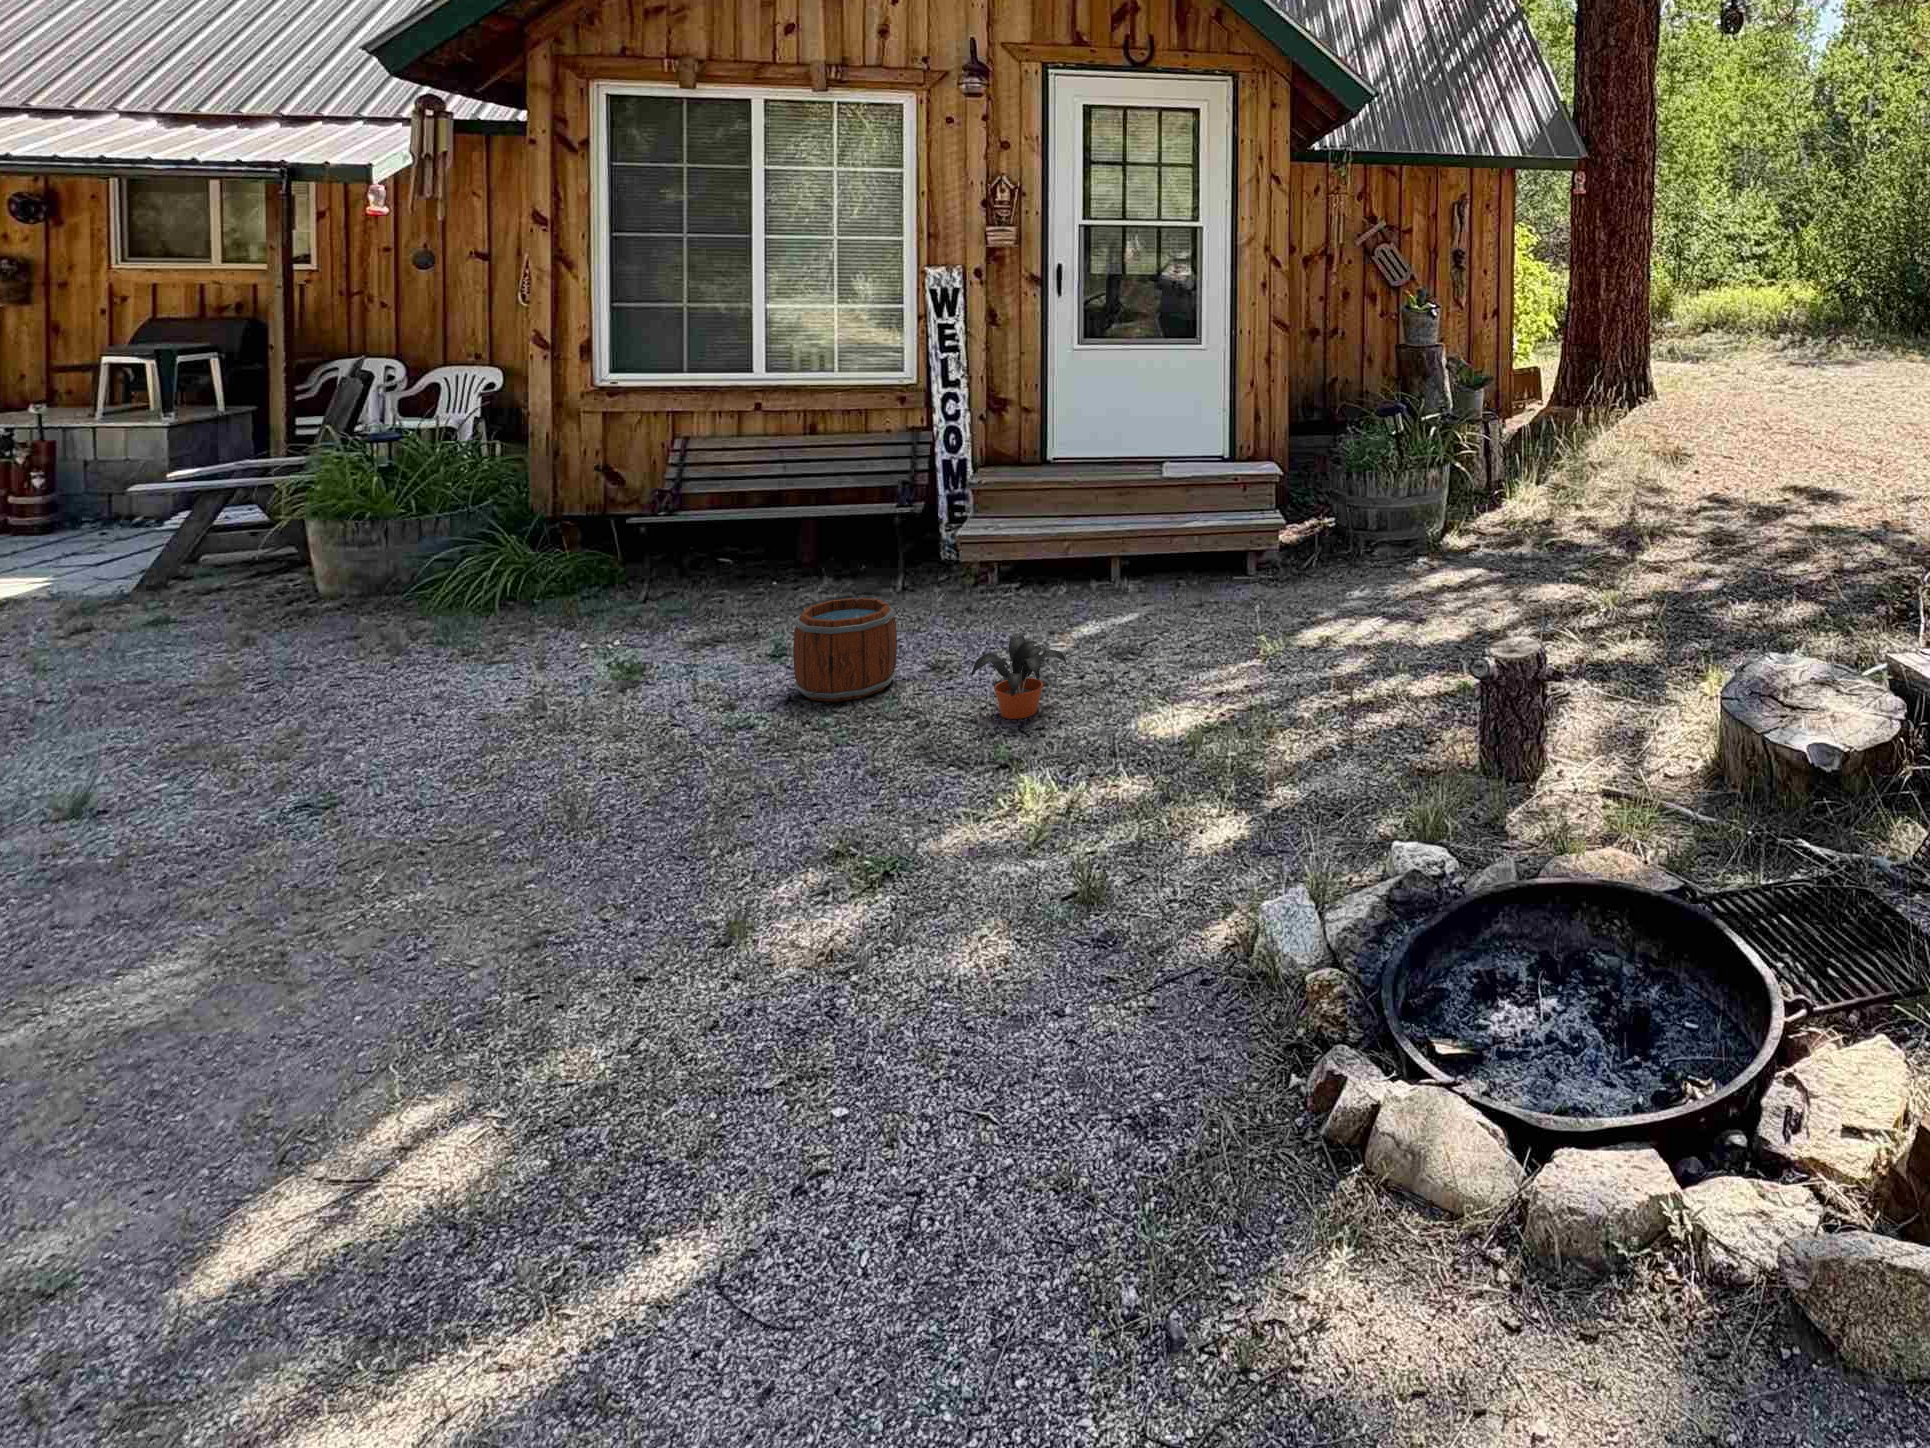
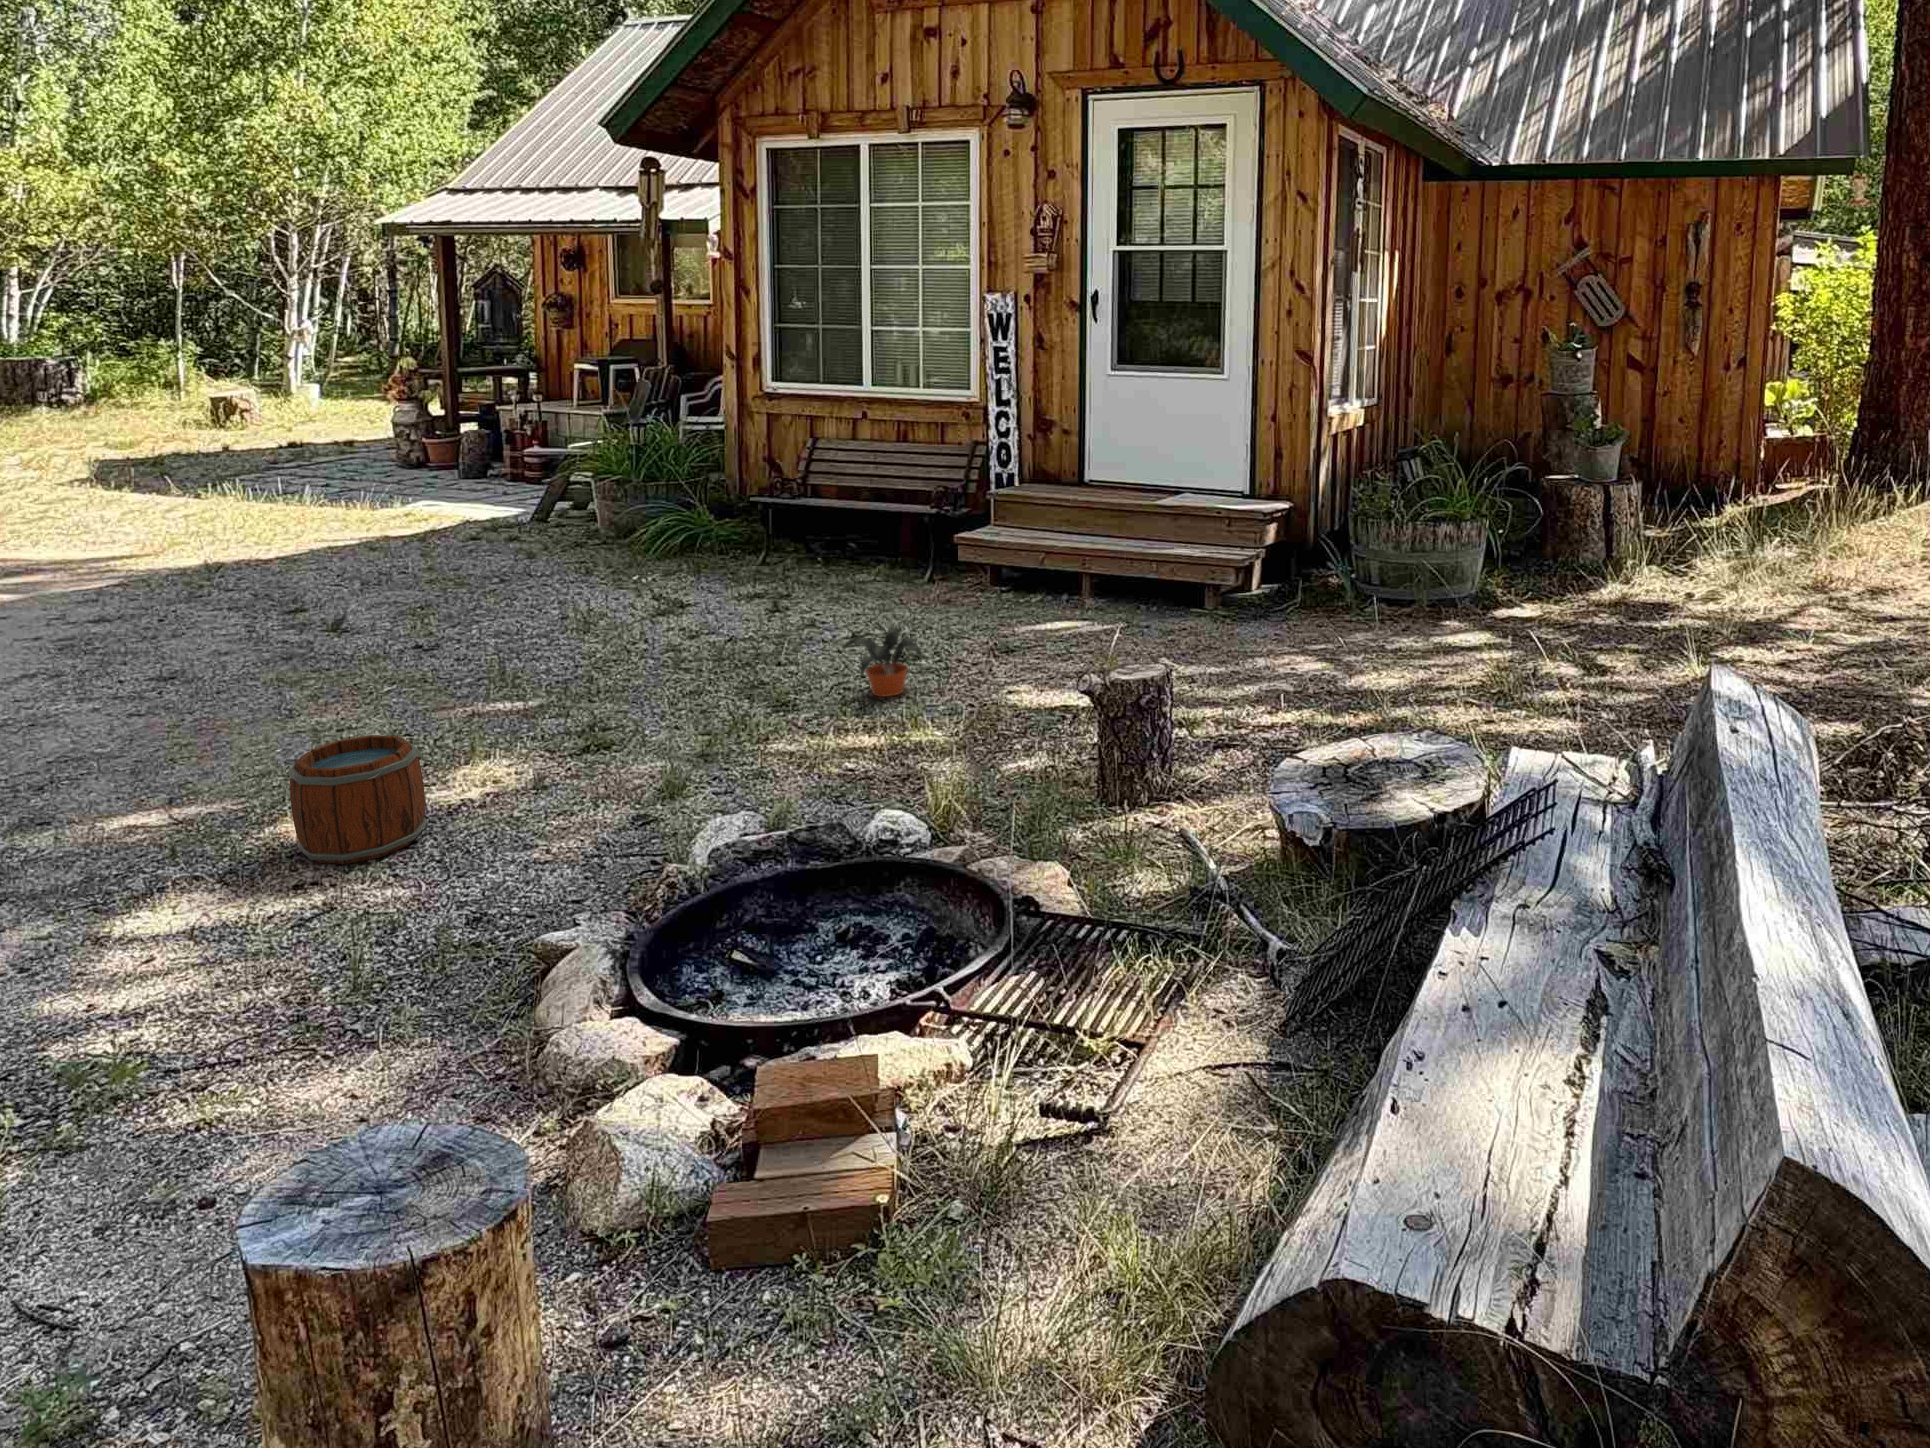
bucket: present [793,598,897,702] -> present [288,735,427,864]

